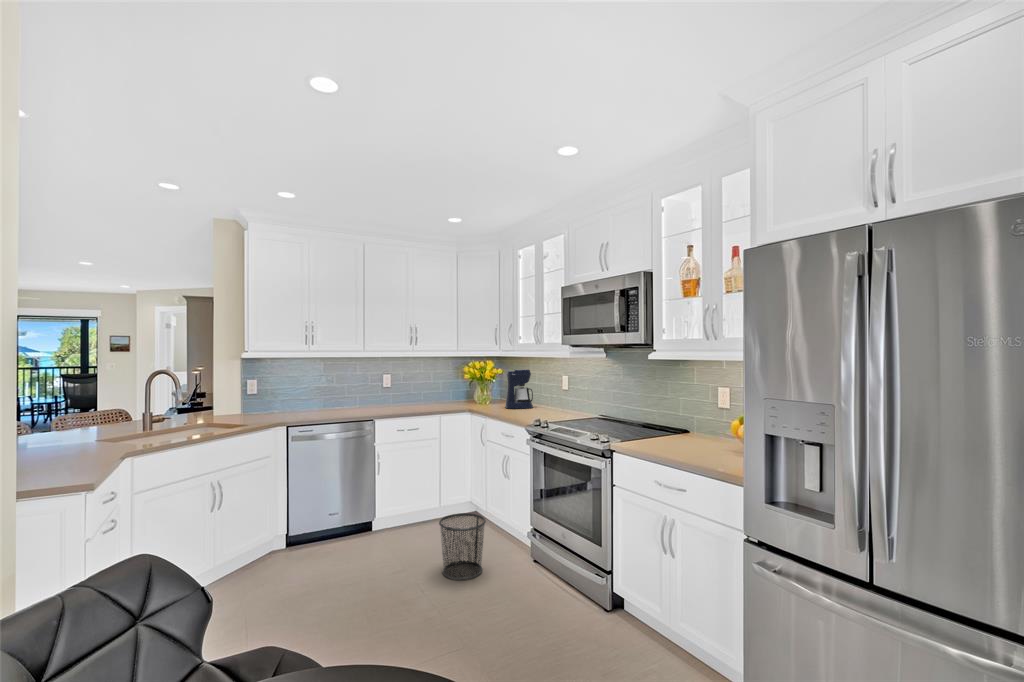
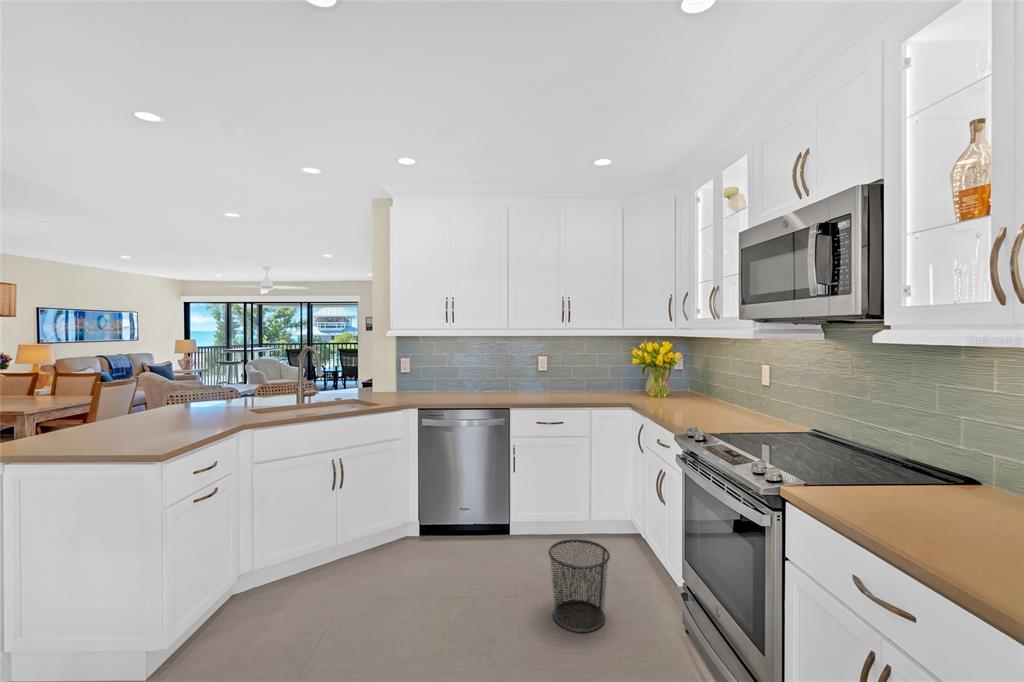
coffee maker: present [505,369,533,409] -> none [678,354,719,408]

